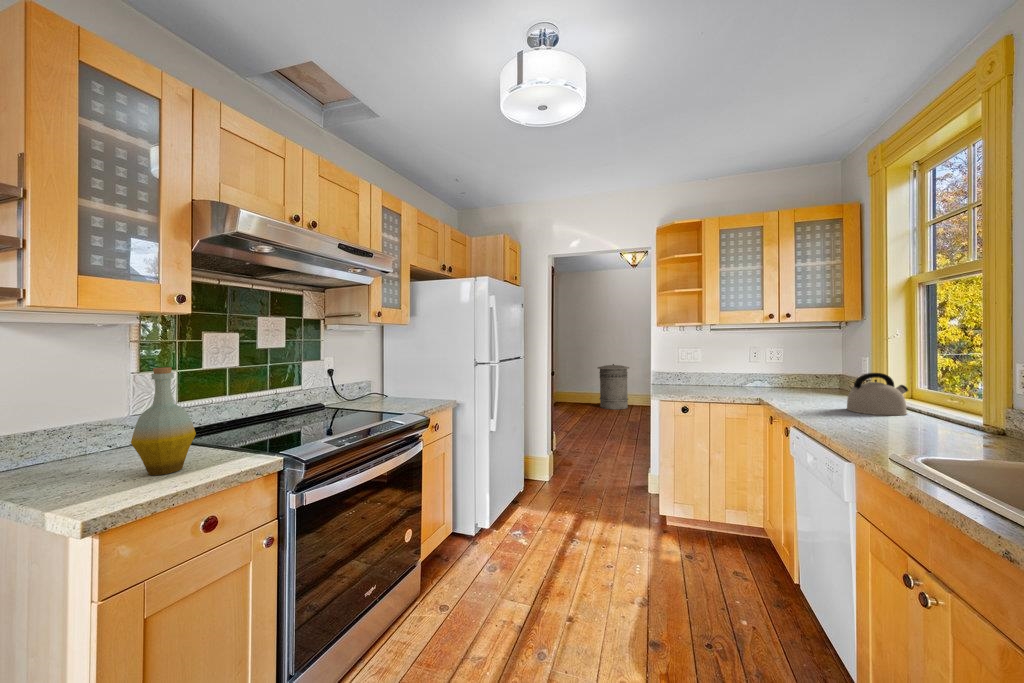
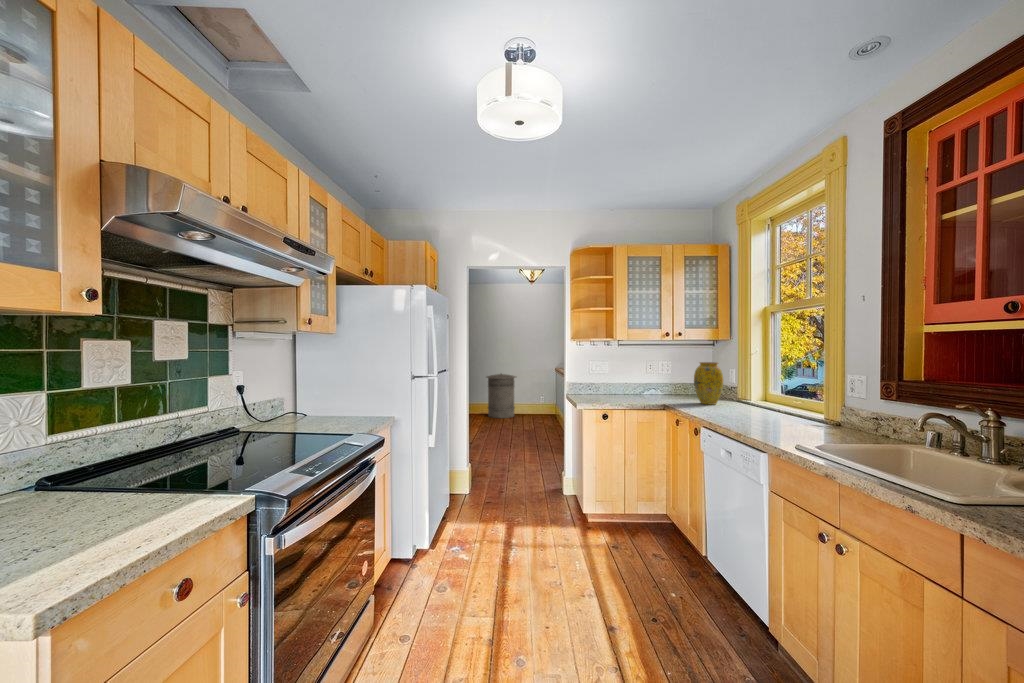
vase: none [803,350,844,402] -> present [694,362,723,405]
bottle: present [131,367,196,475] -> none [59,389,152,538]
kettle: present [846,373,908,415] -> none [731,381,772,414]

